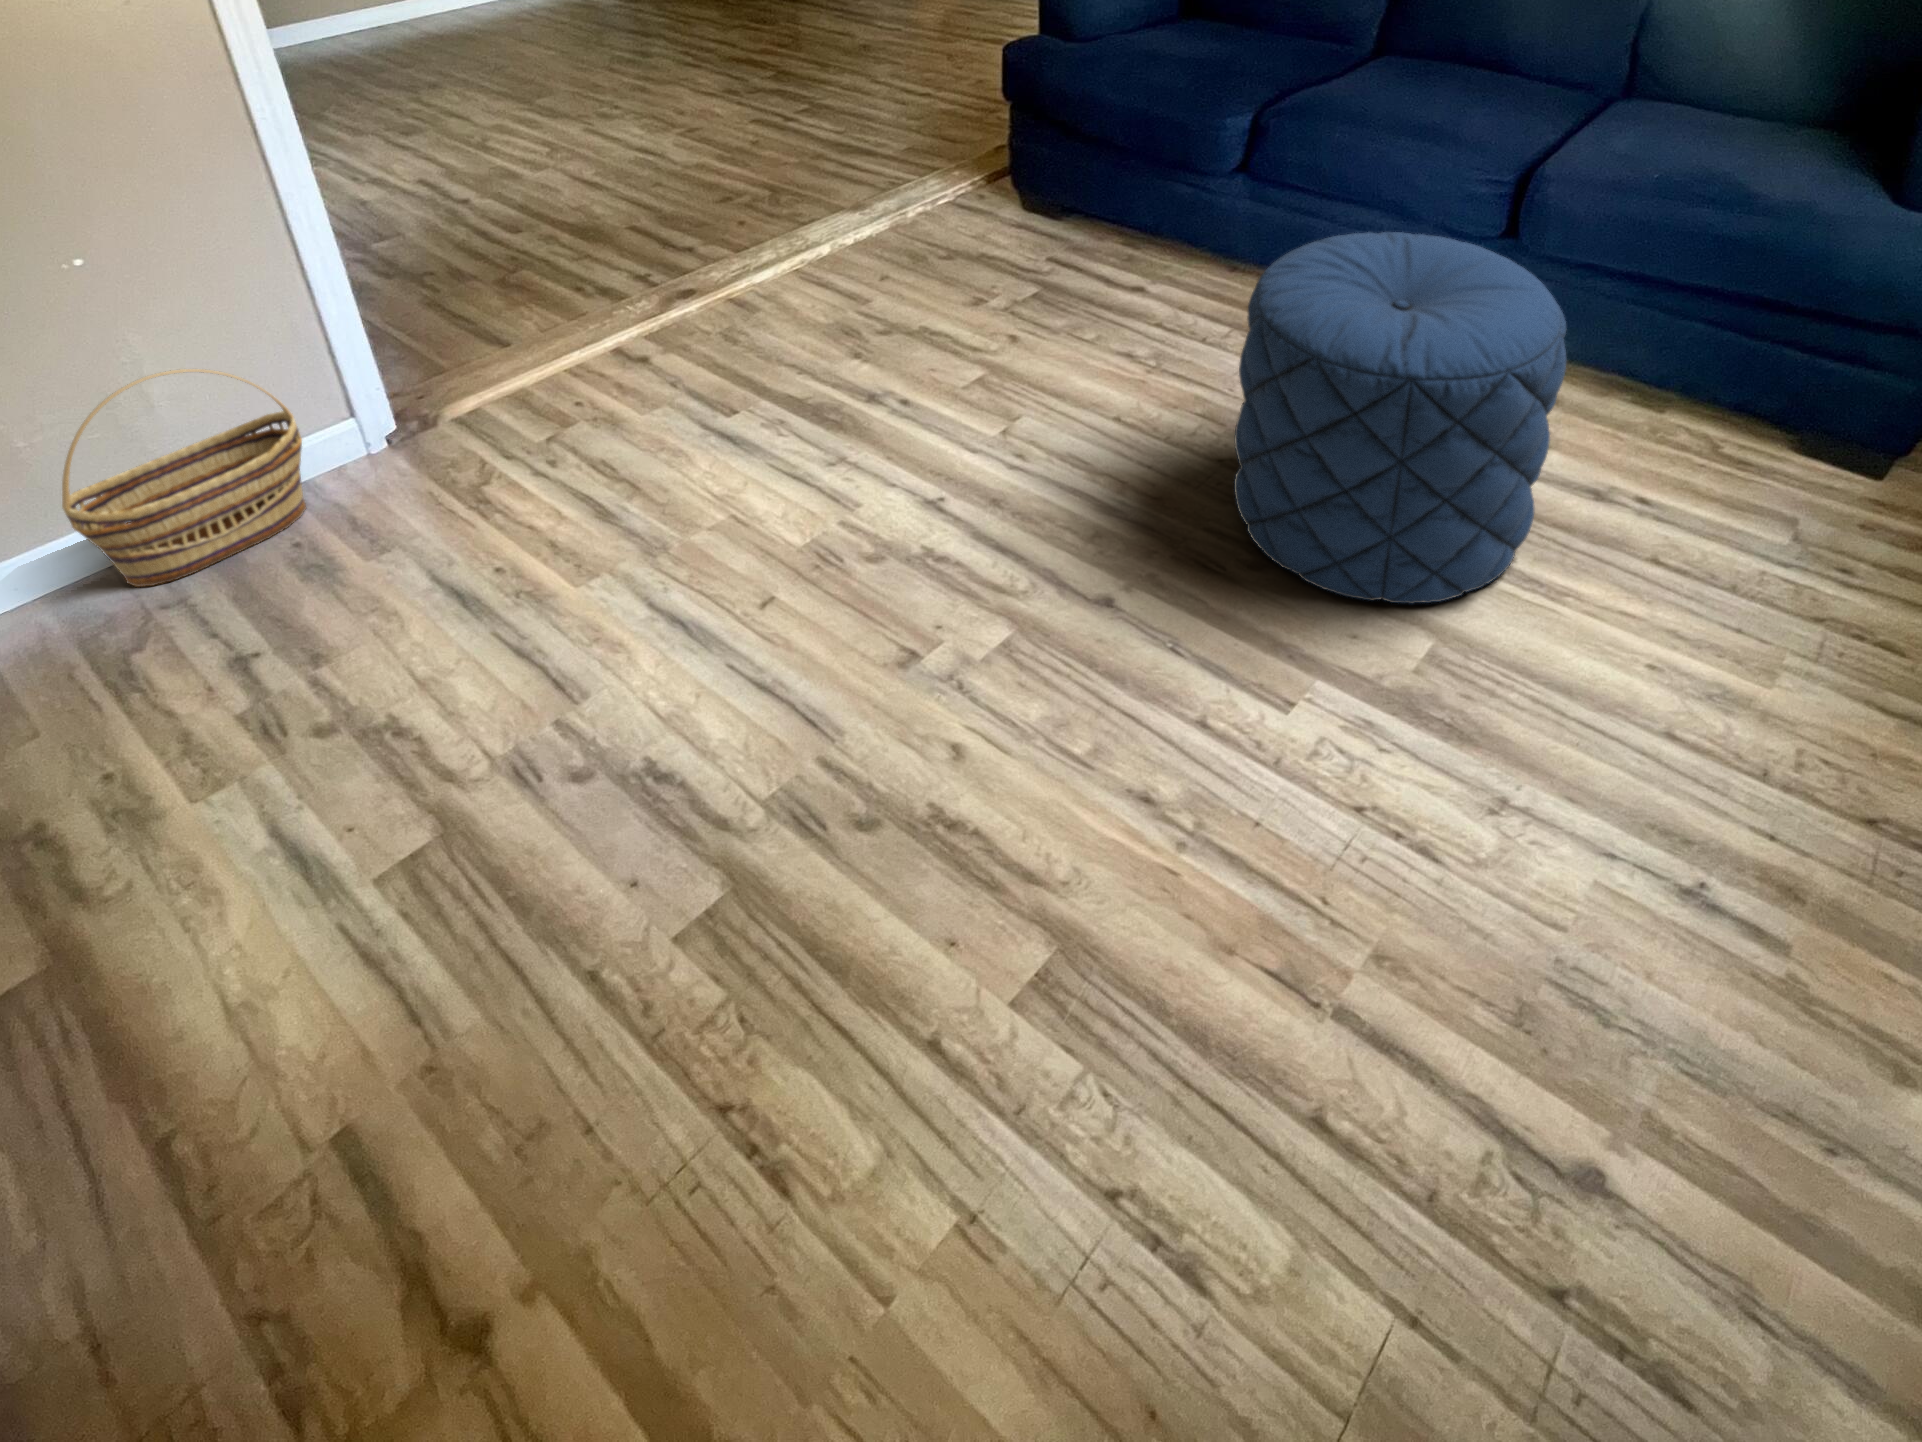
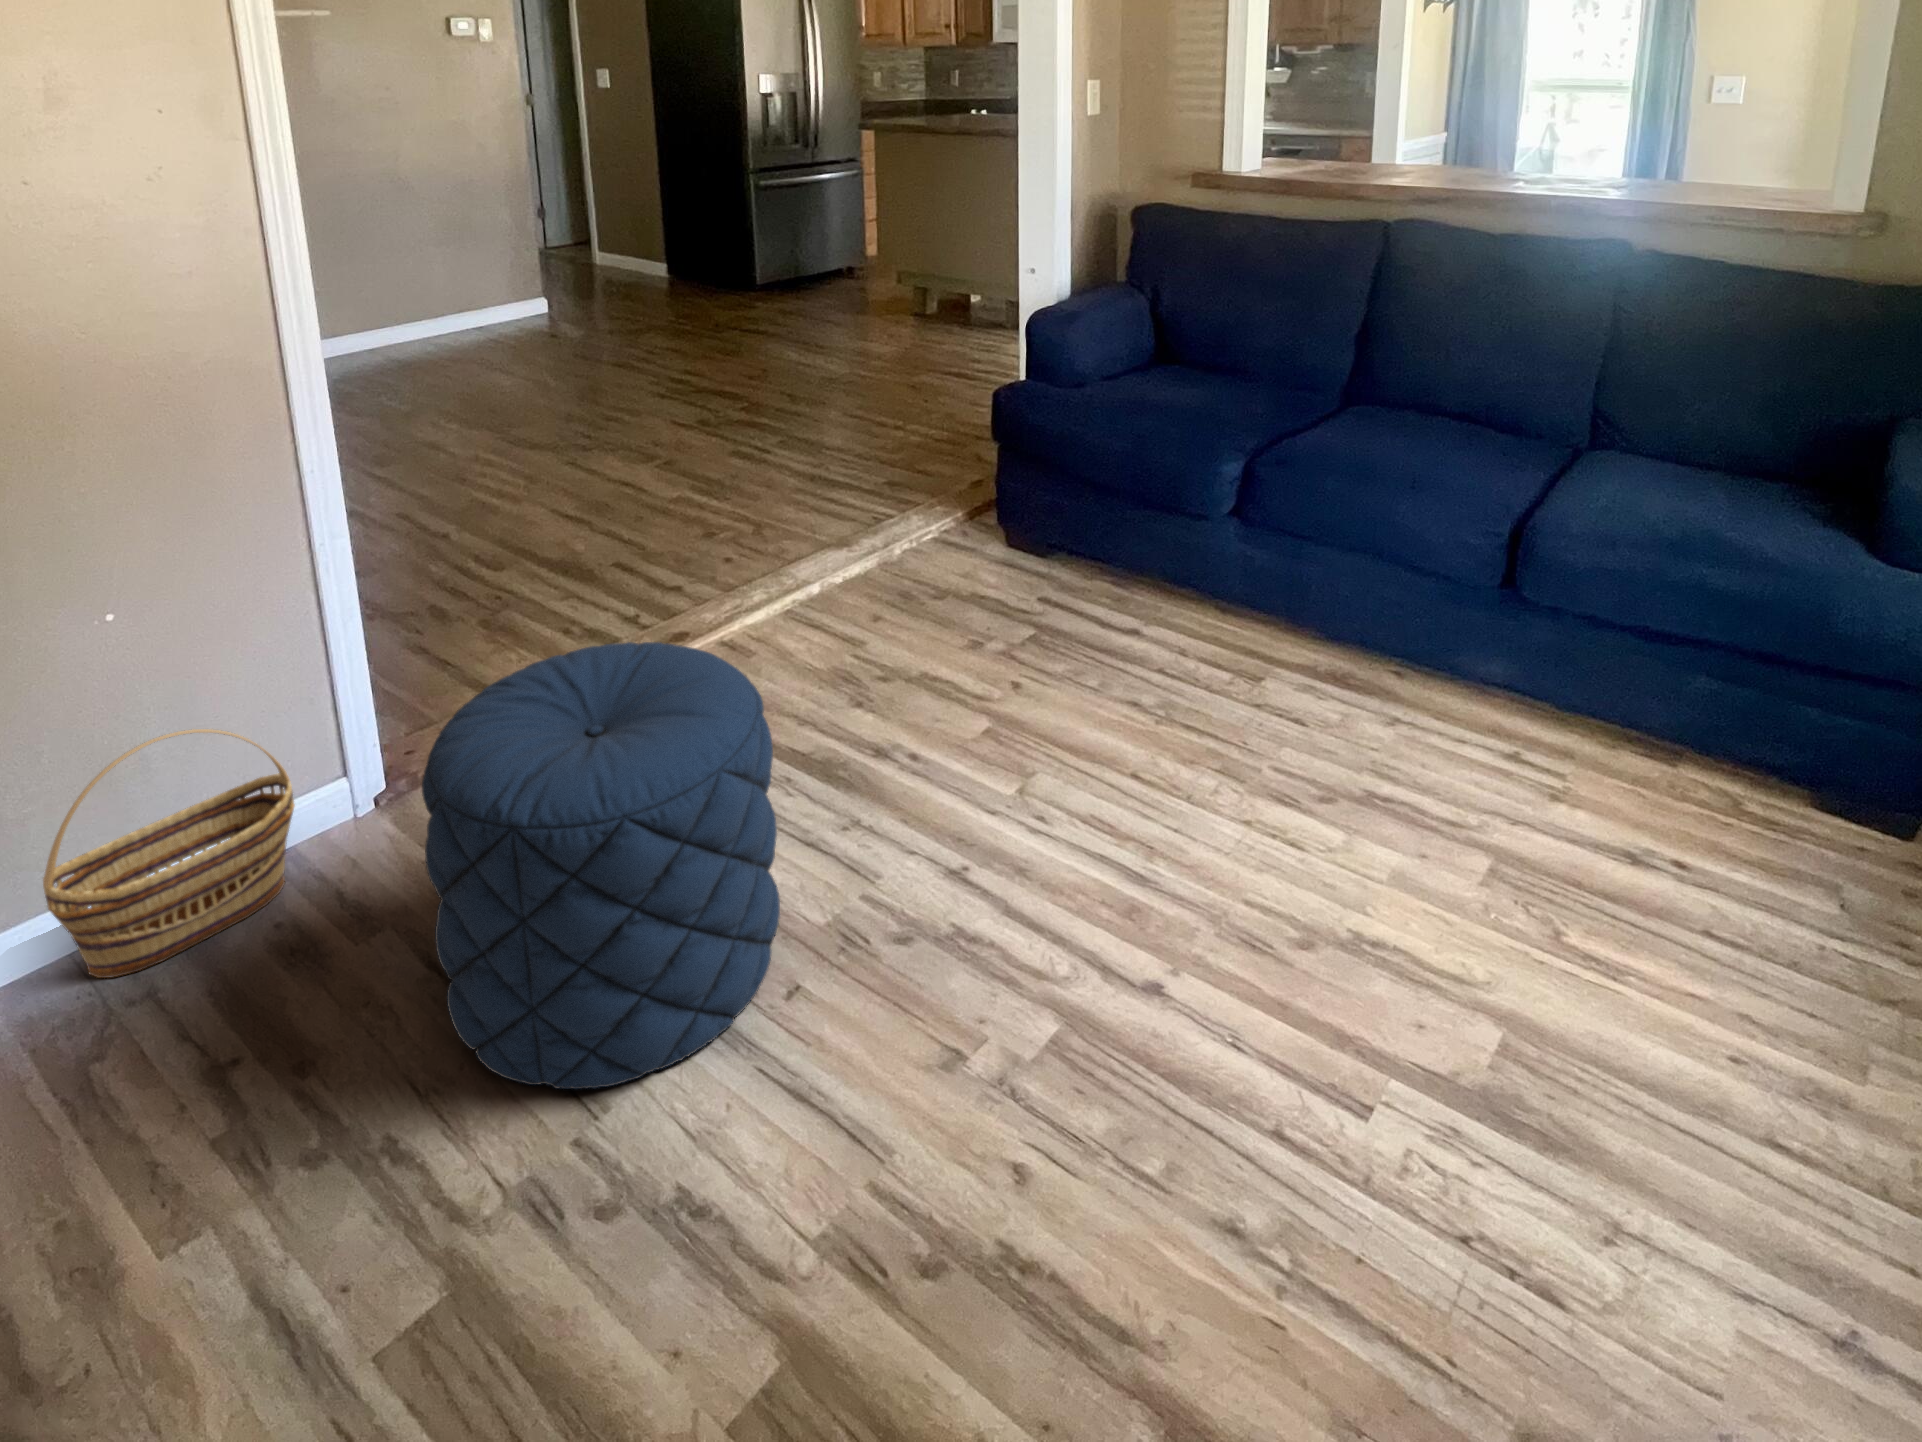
pouf: present [1234,232,1566,604] -> present [422,642,780,1089]

